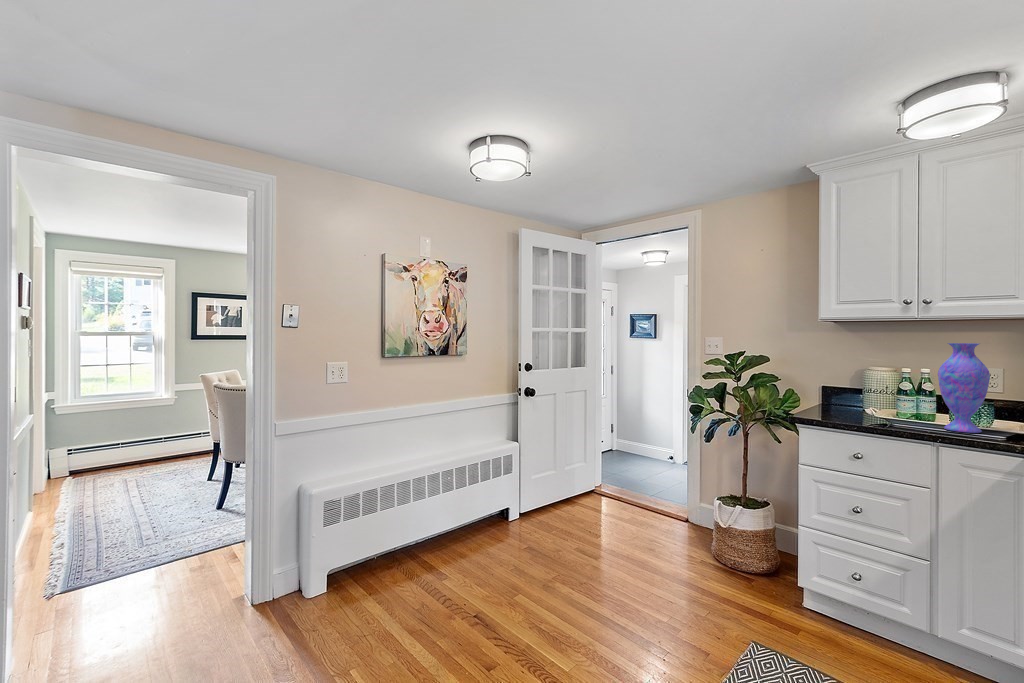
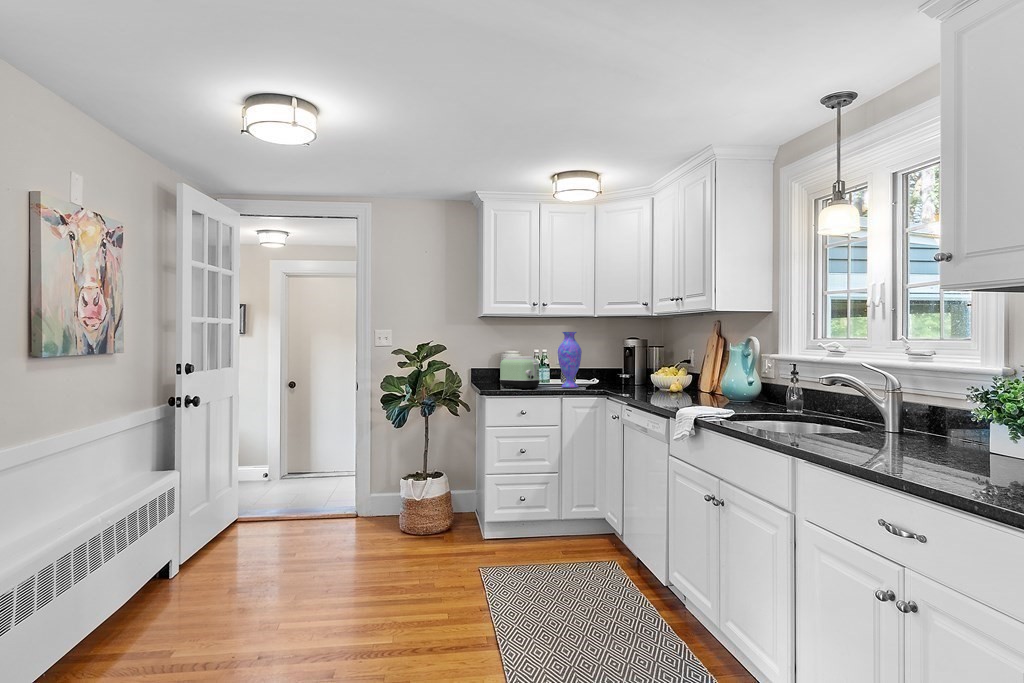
toaster: none [840,375,907,423] -> present [500,356,540,389]

